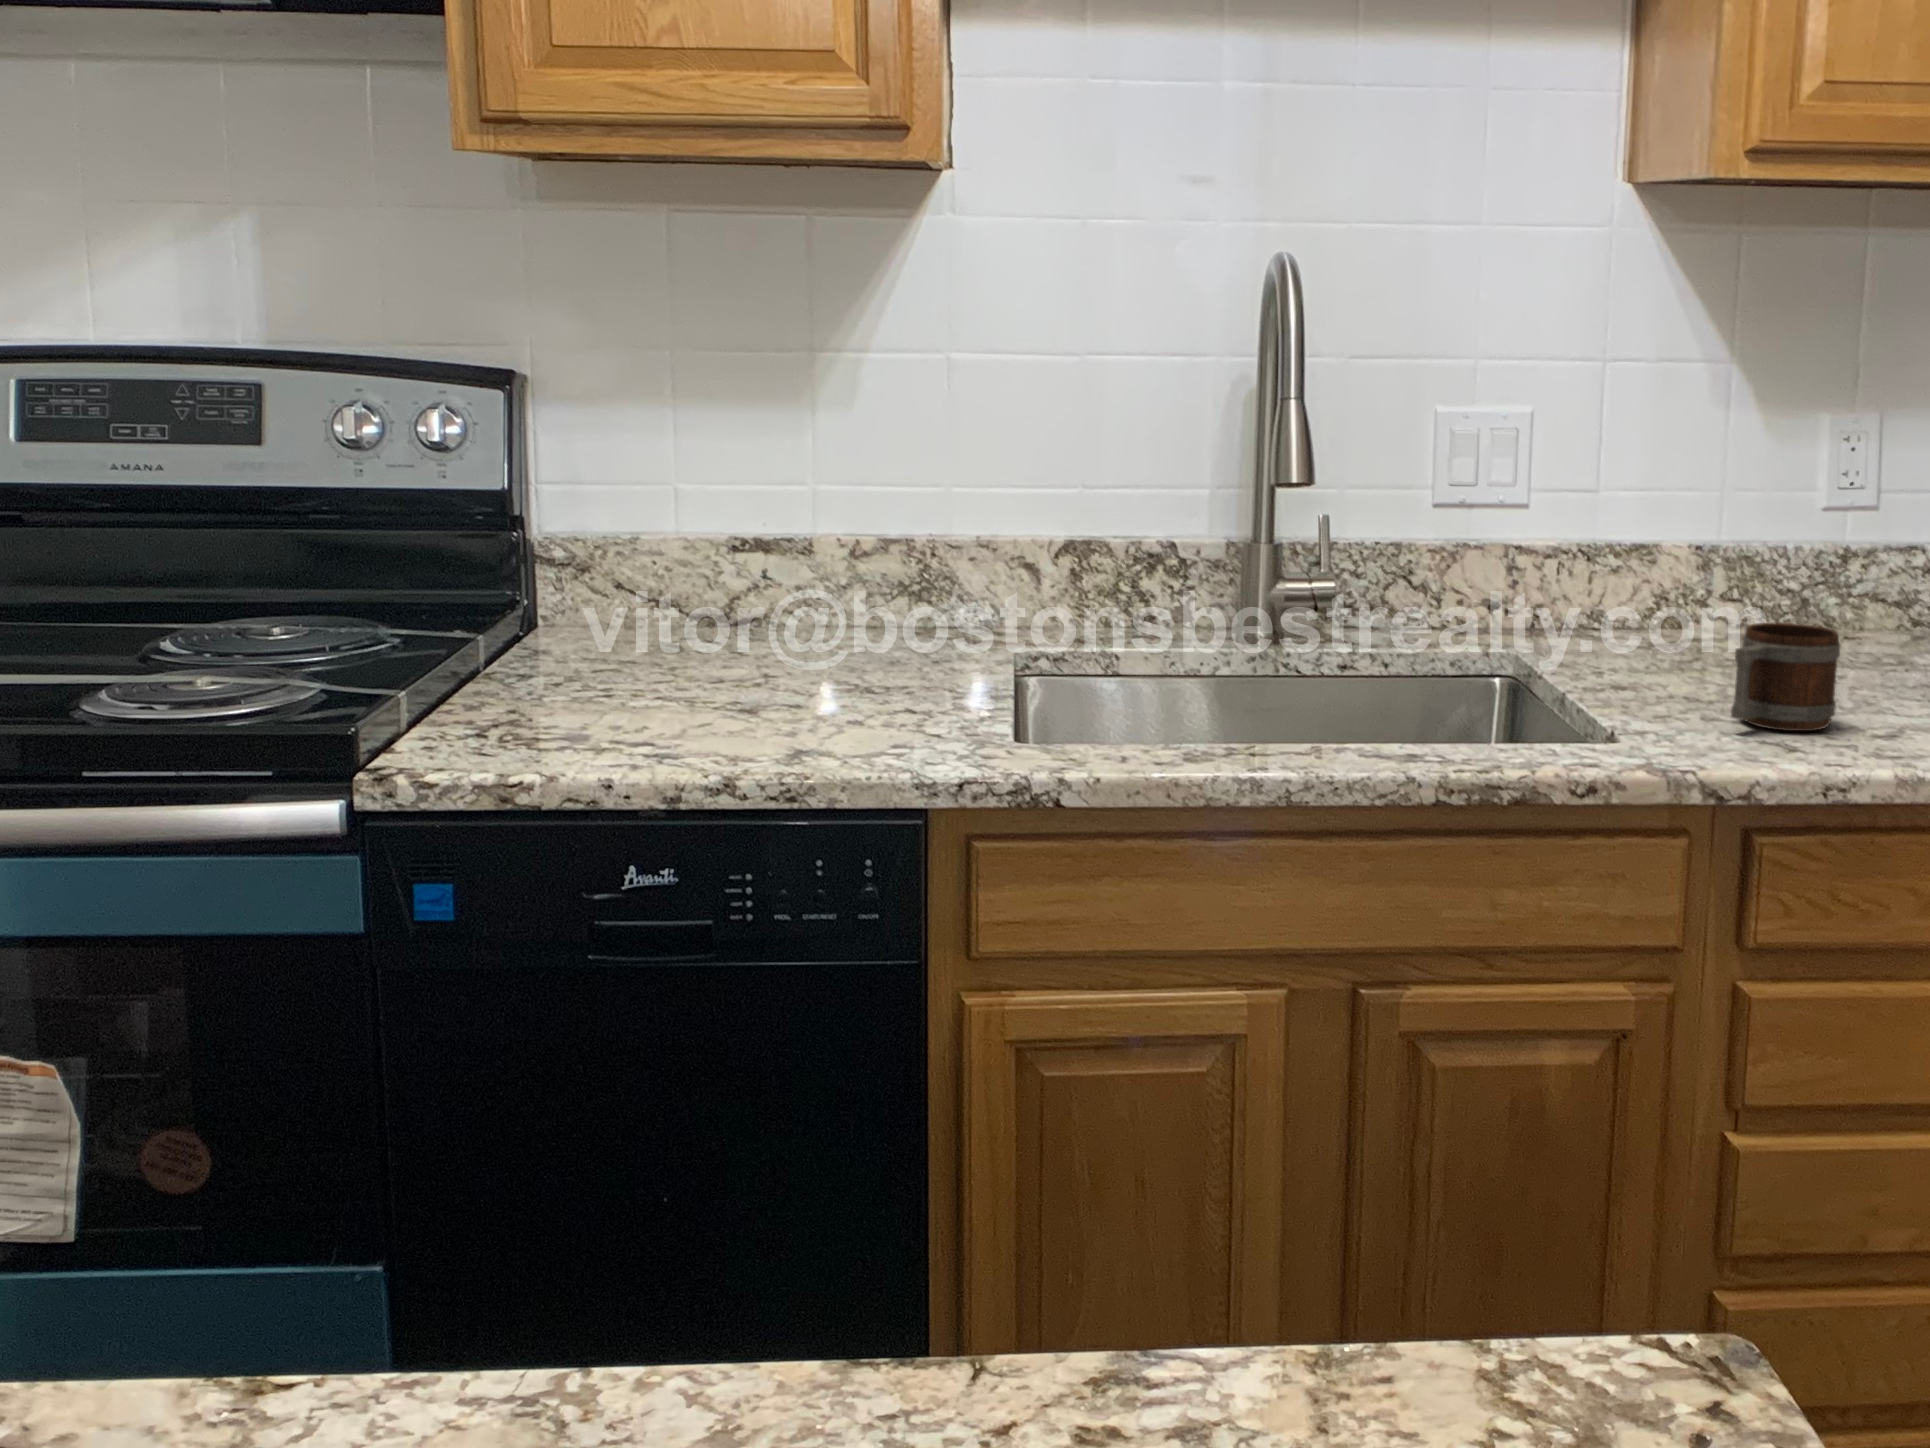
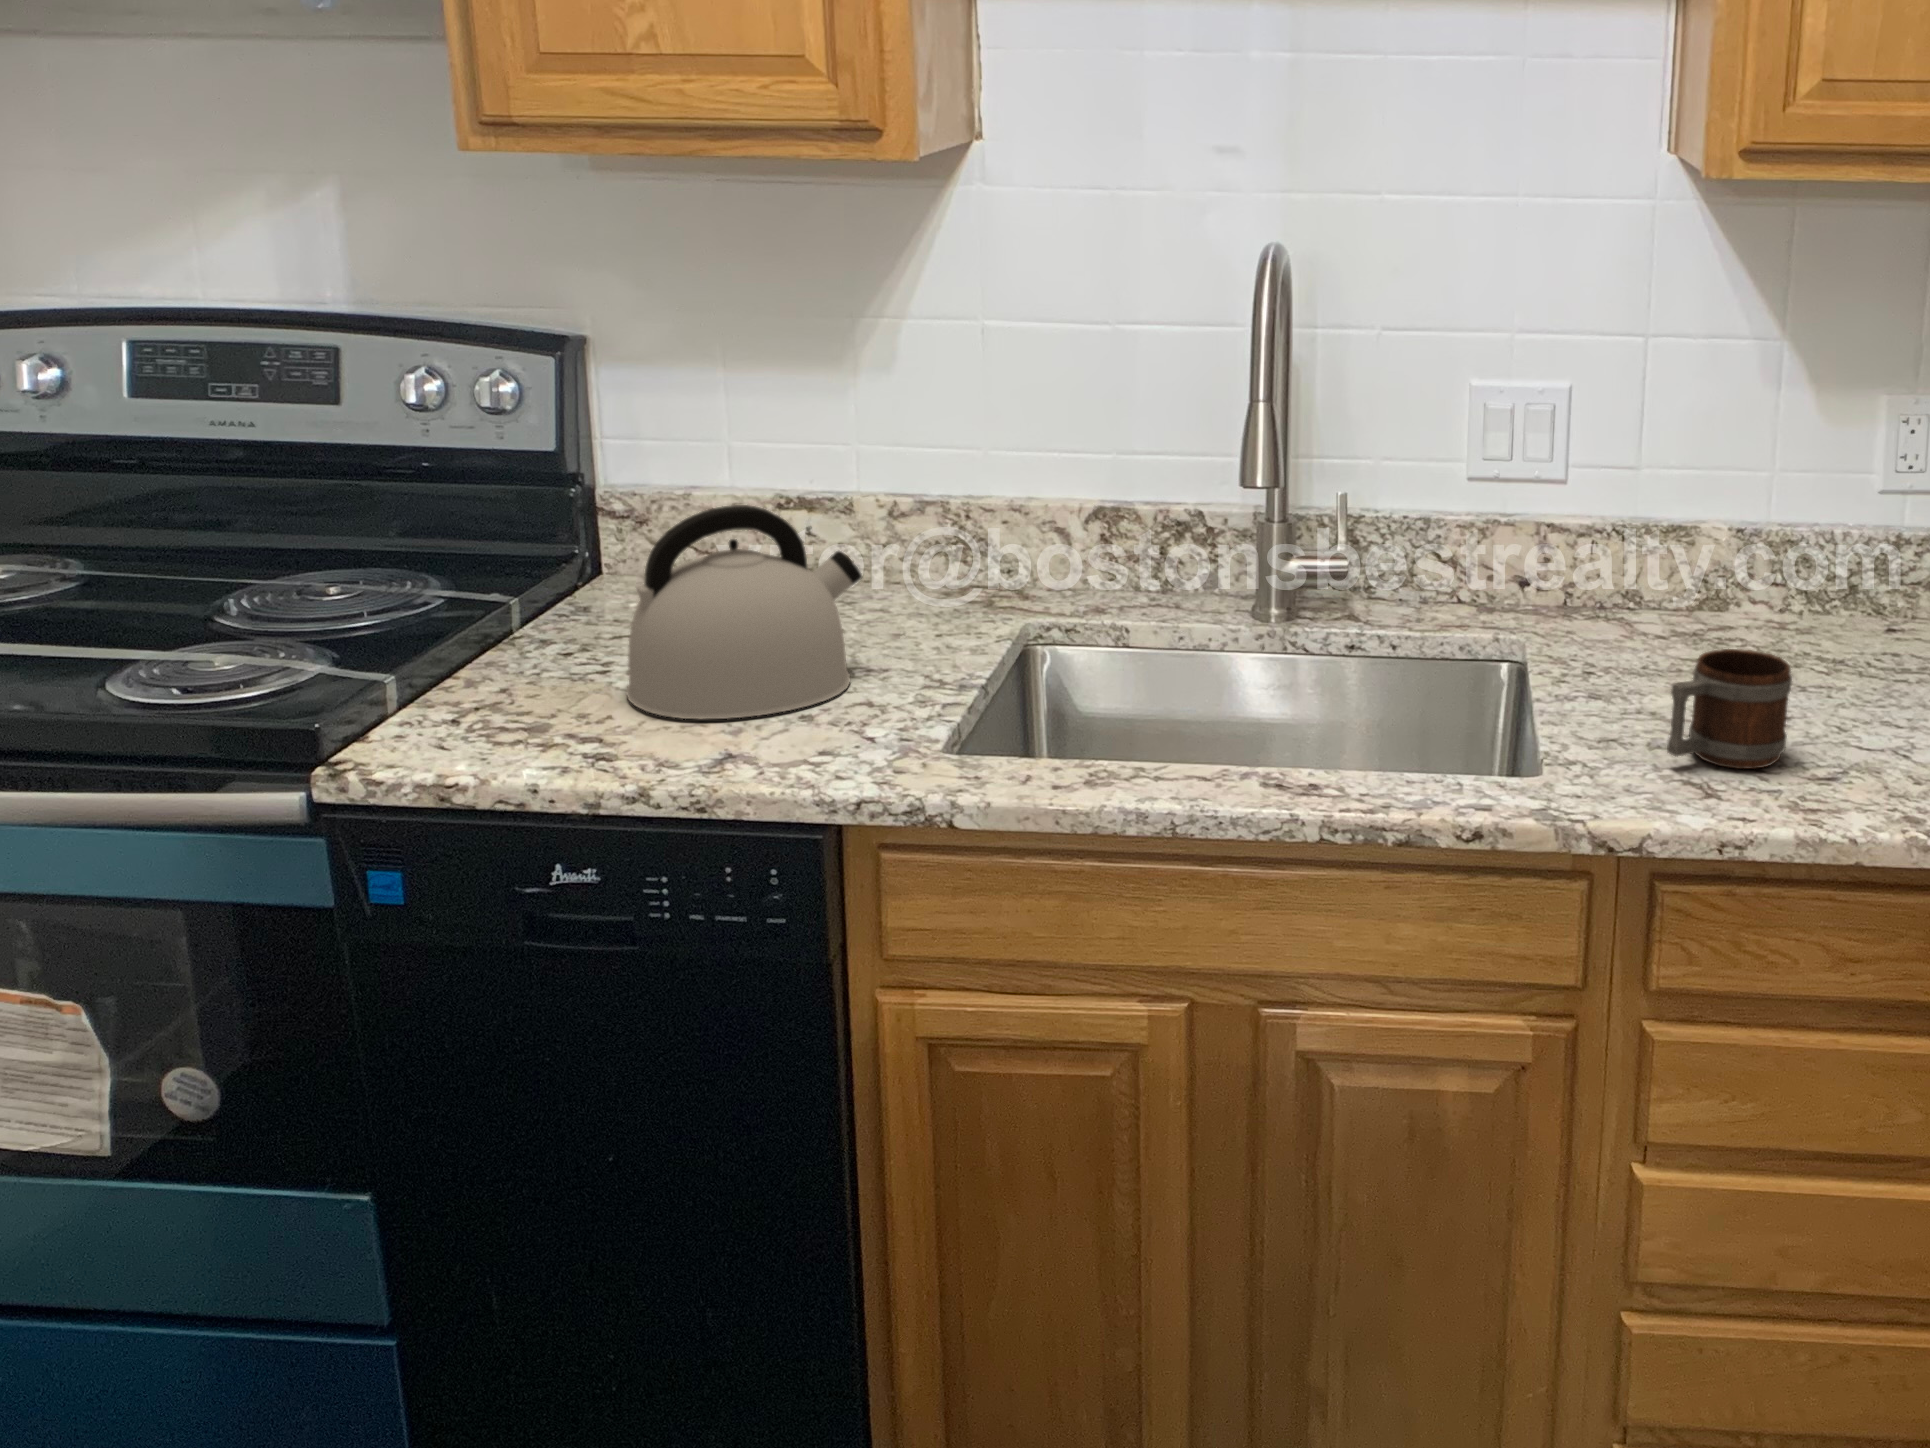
kettle: none [644,513,880,729] -> present [626,505,862,719]

